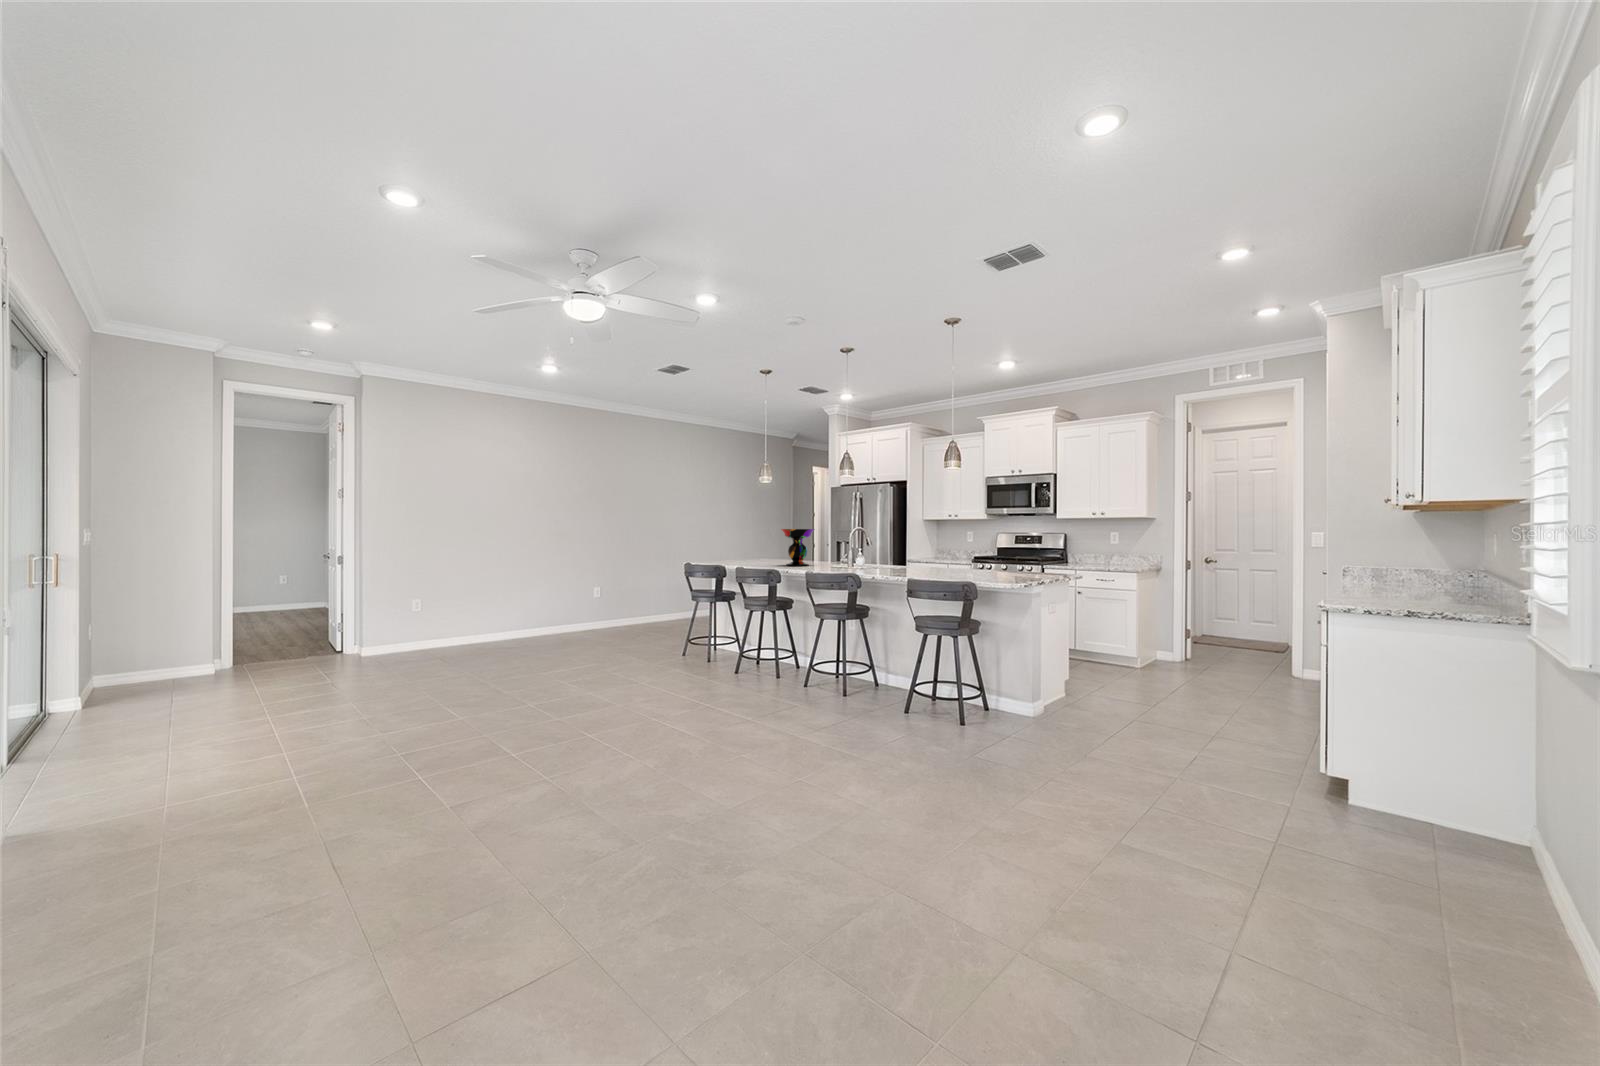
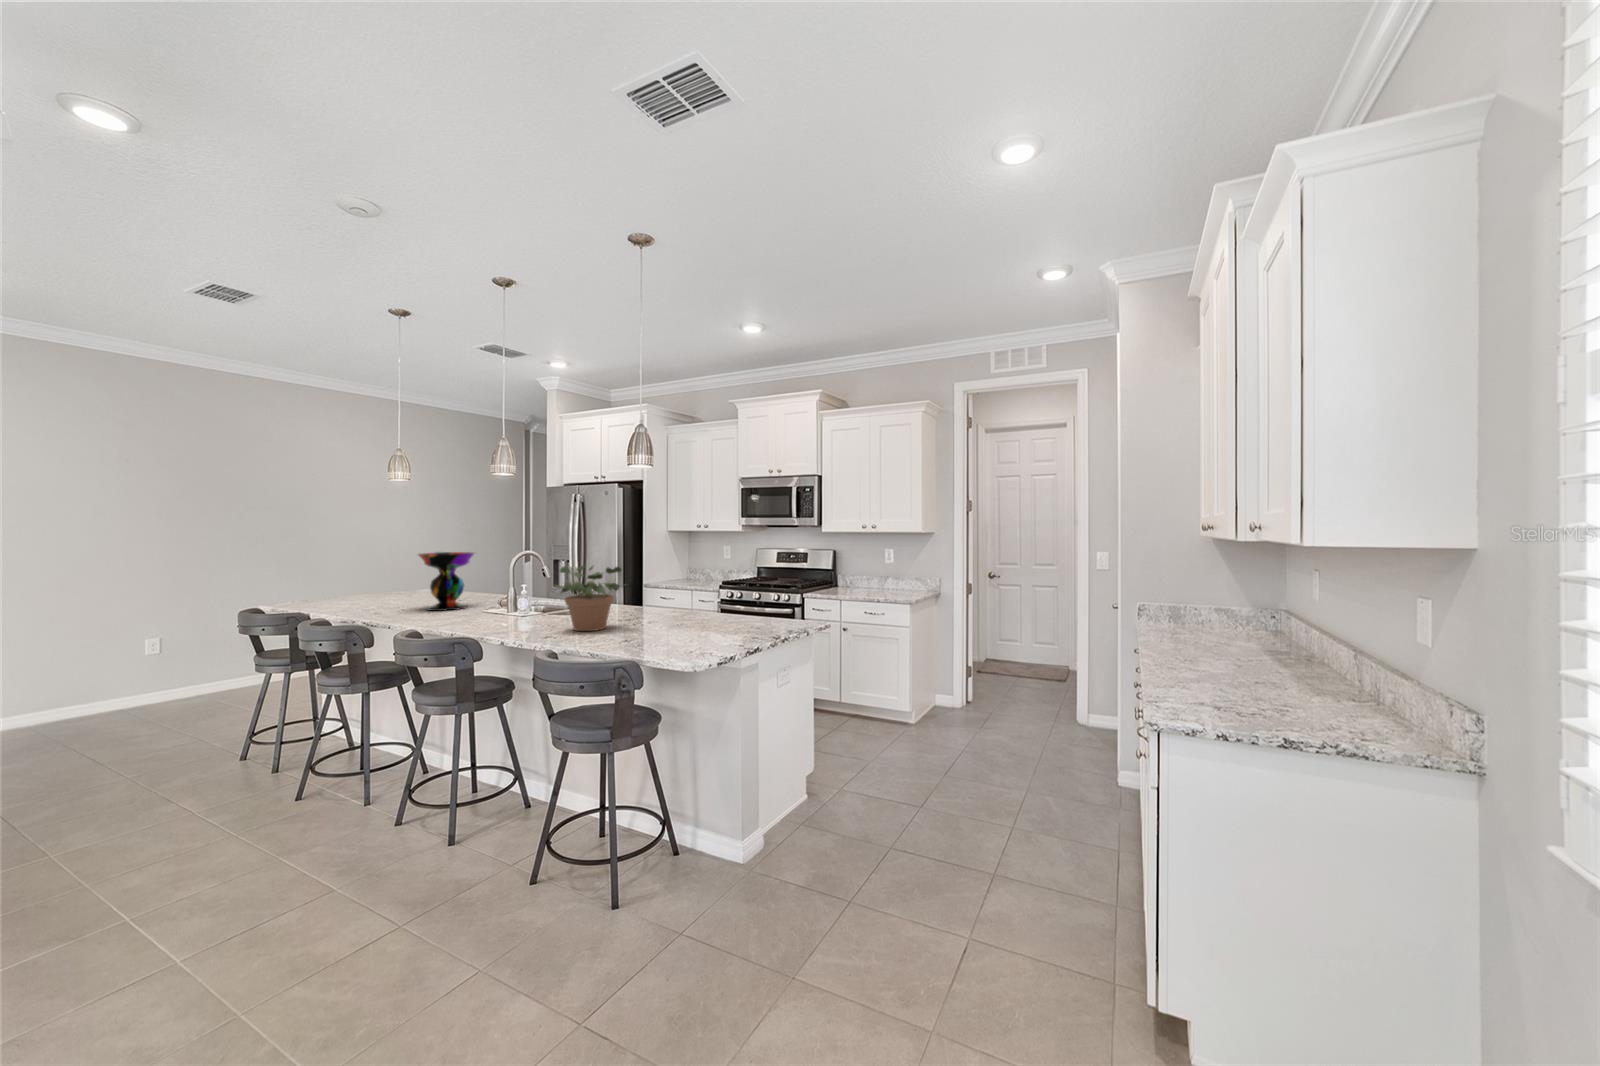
potted plant: none [892,532,942,573] -> present [555,565,622,631]

